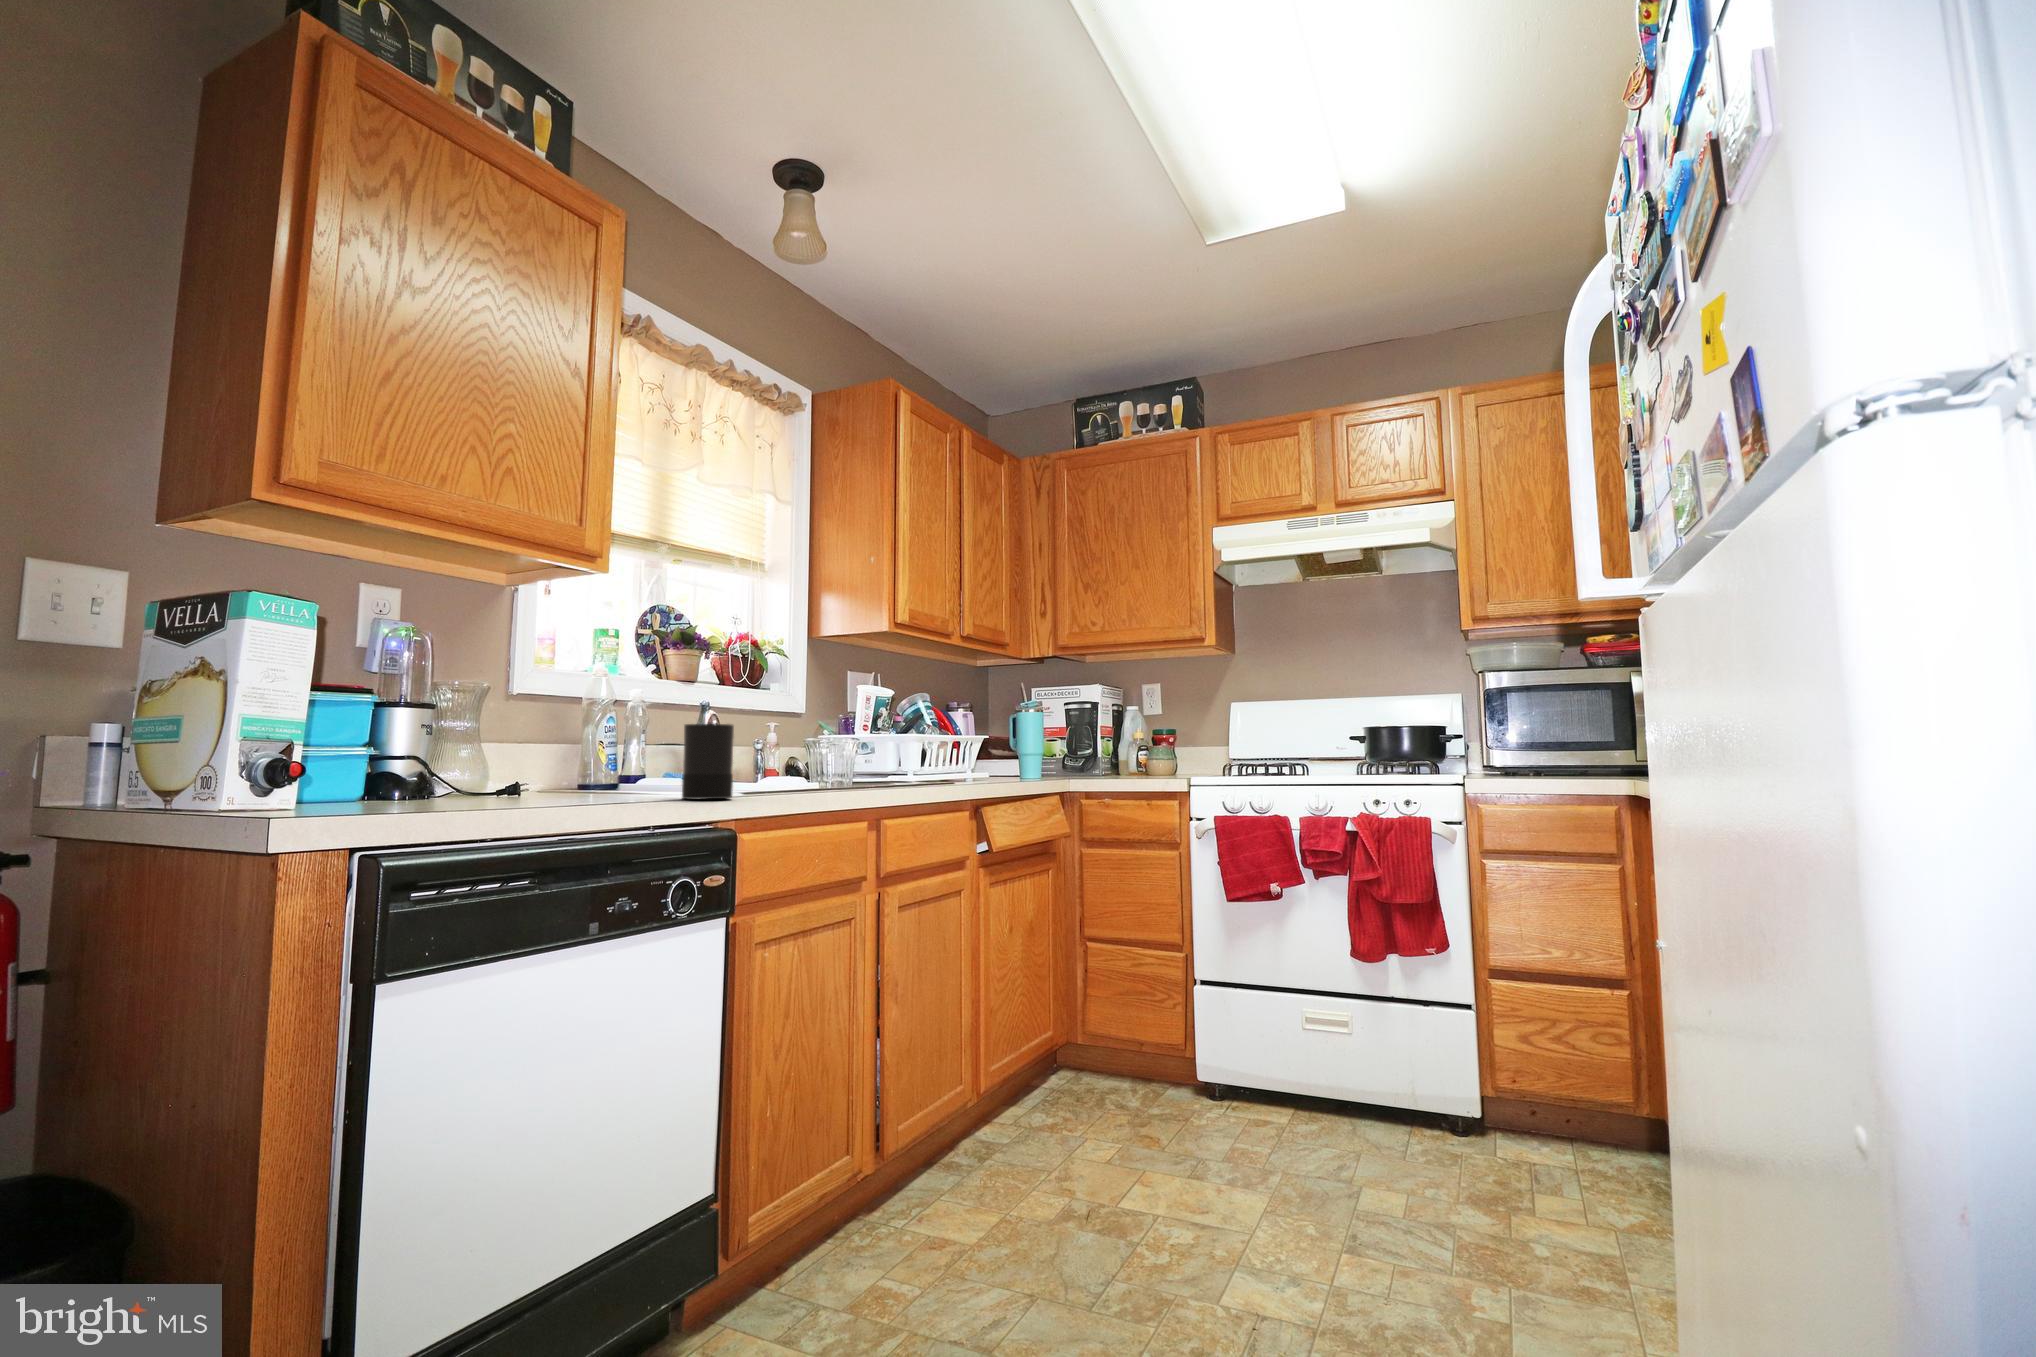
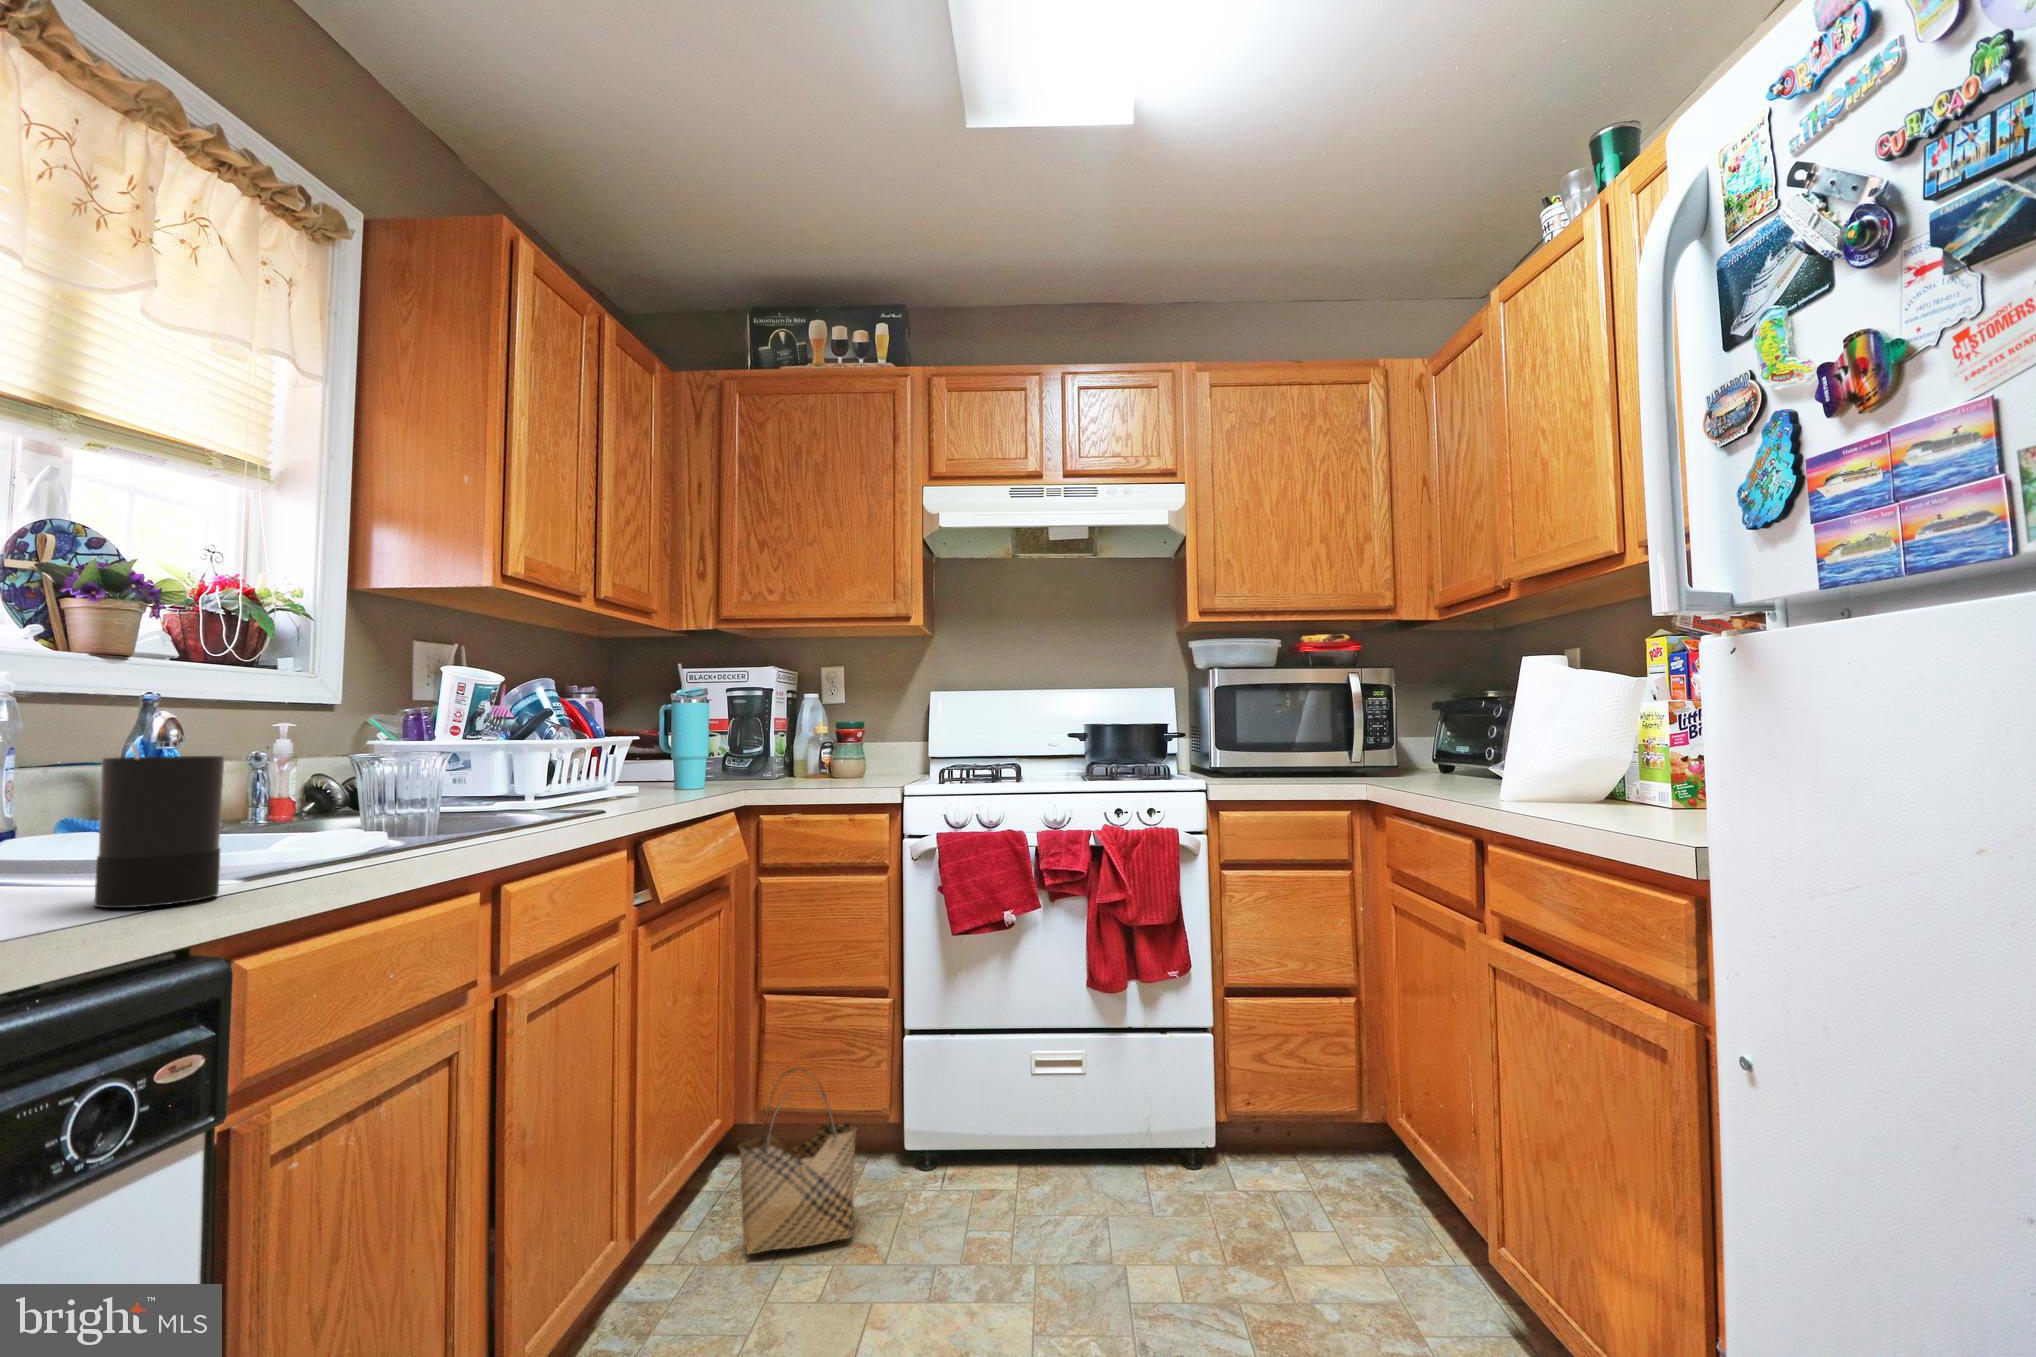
woven basket: none [1054,993,1146,1129] -> present [738,1068,857,1254]

